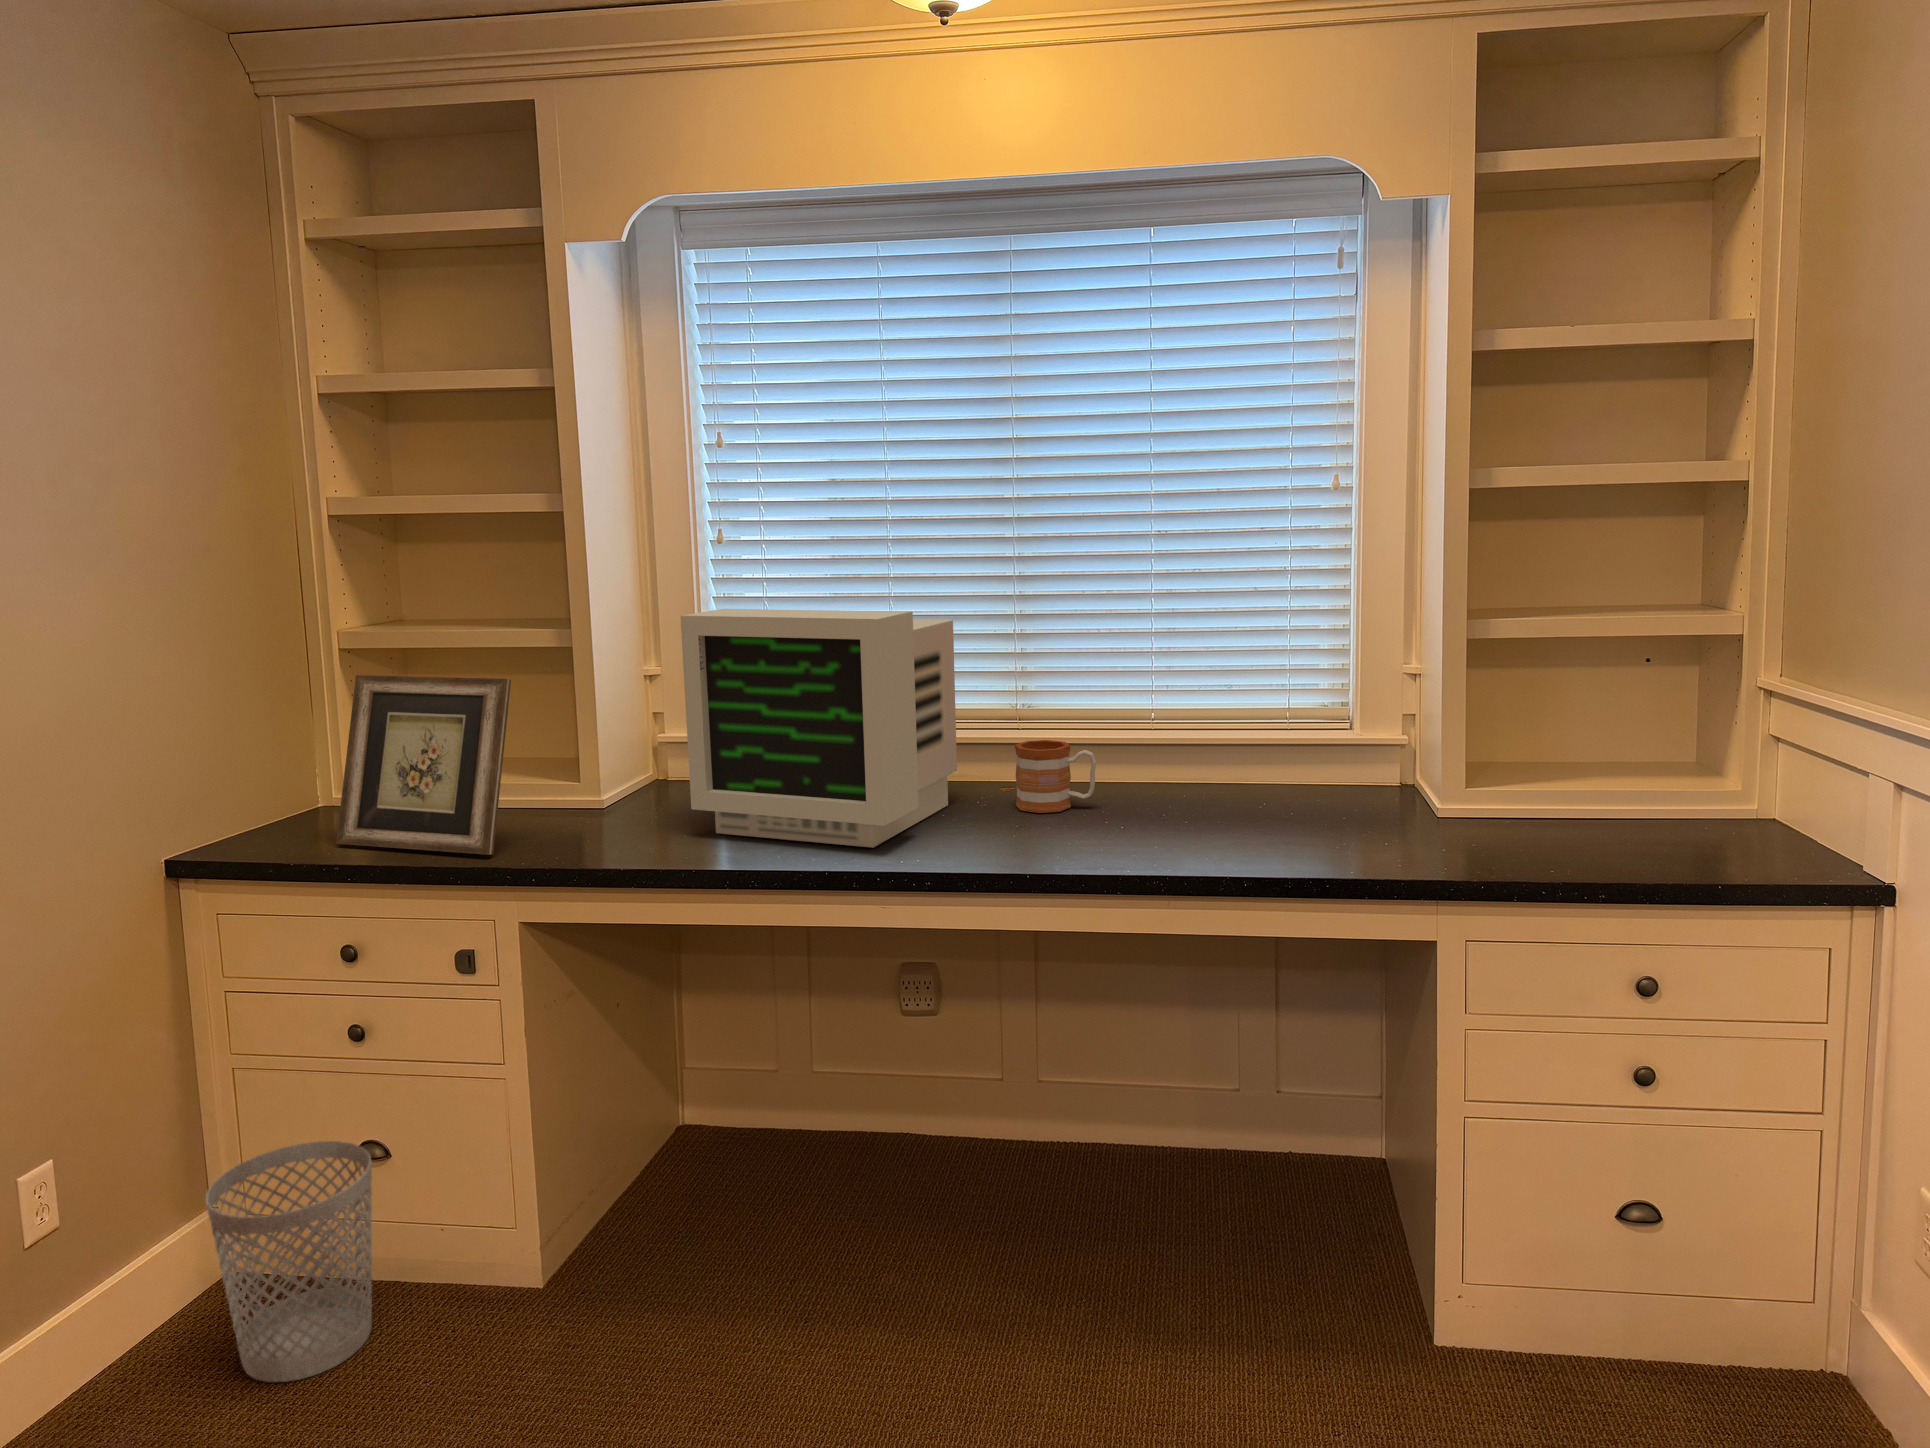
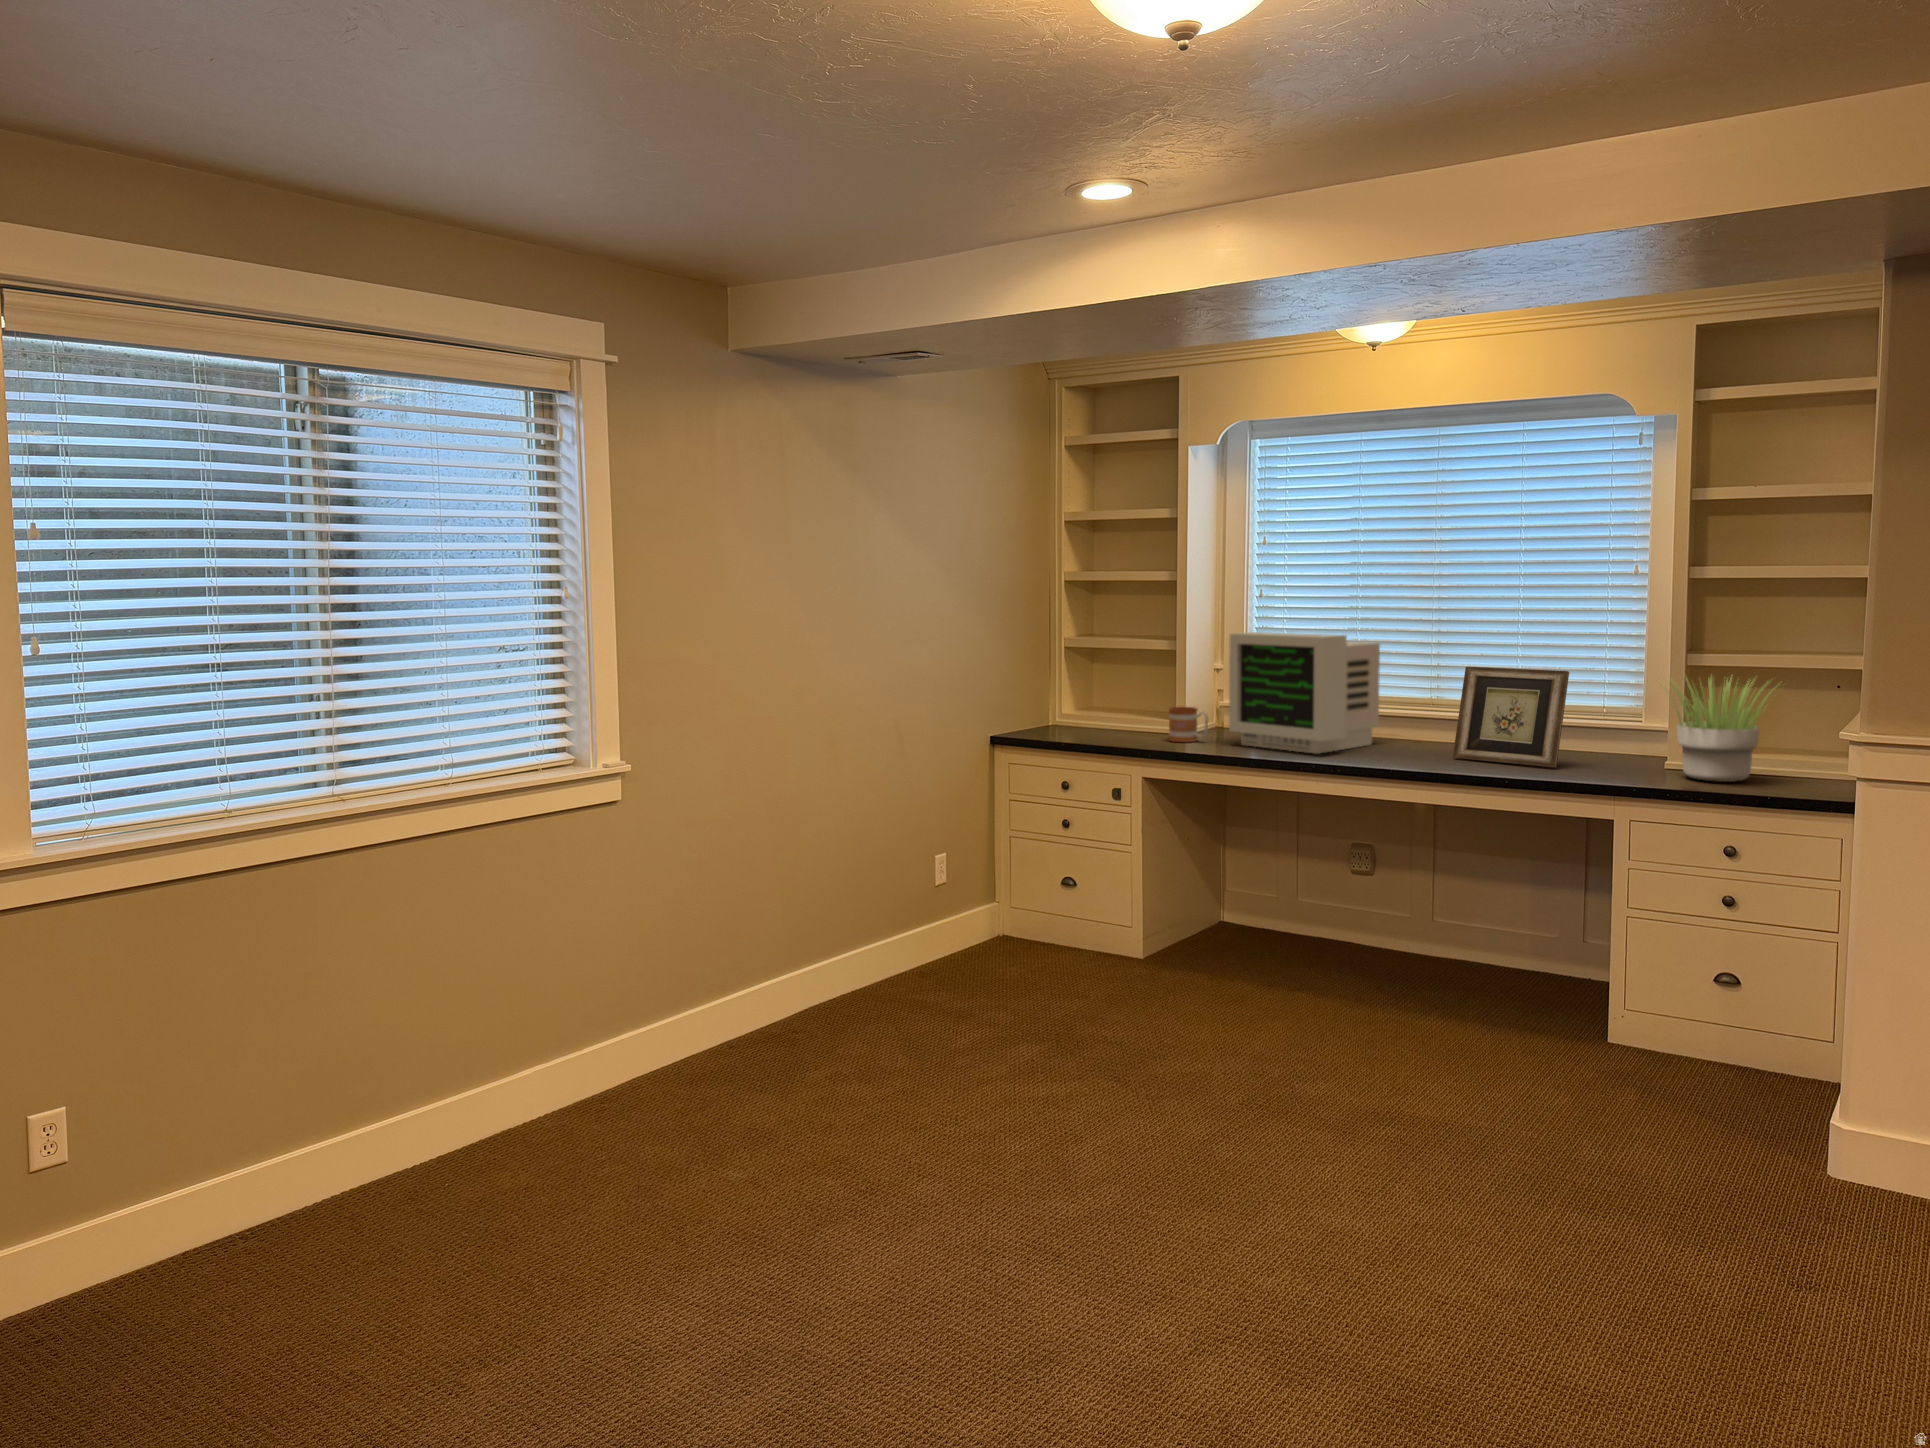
potted plant: none [1448,654,1678,851] -> present [1663,678,1774,782]
picture frame: present [336,675,511,855] -> present [1453,667,1569,767]
mug: present [1015,740,1096,813] -> present [1169,707,1208,742]
wastebasket: present [206,1141,372,1382] -> none [1005,870,1071,965]

